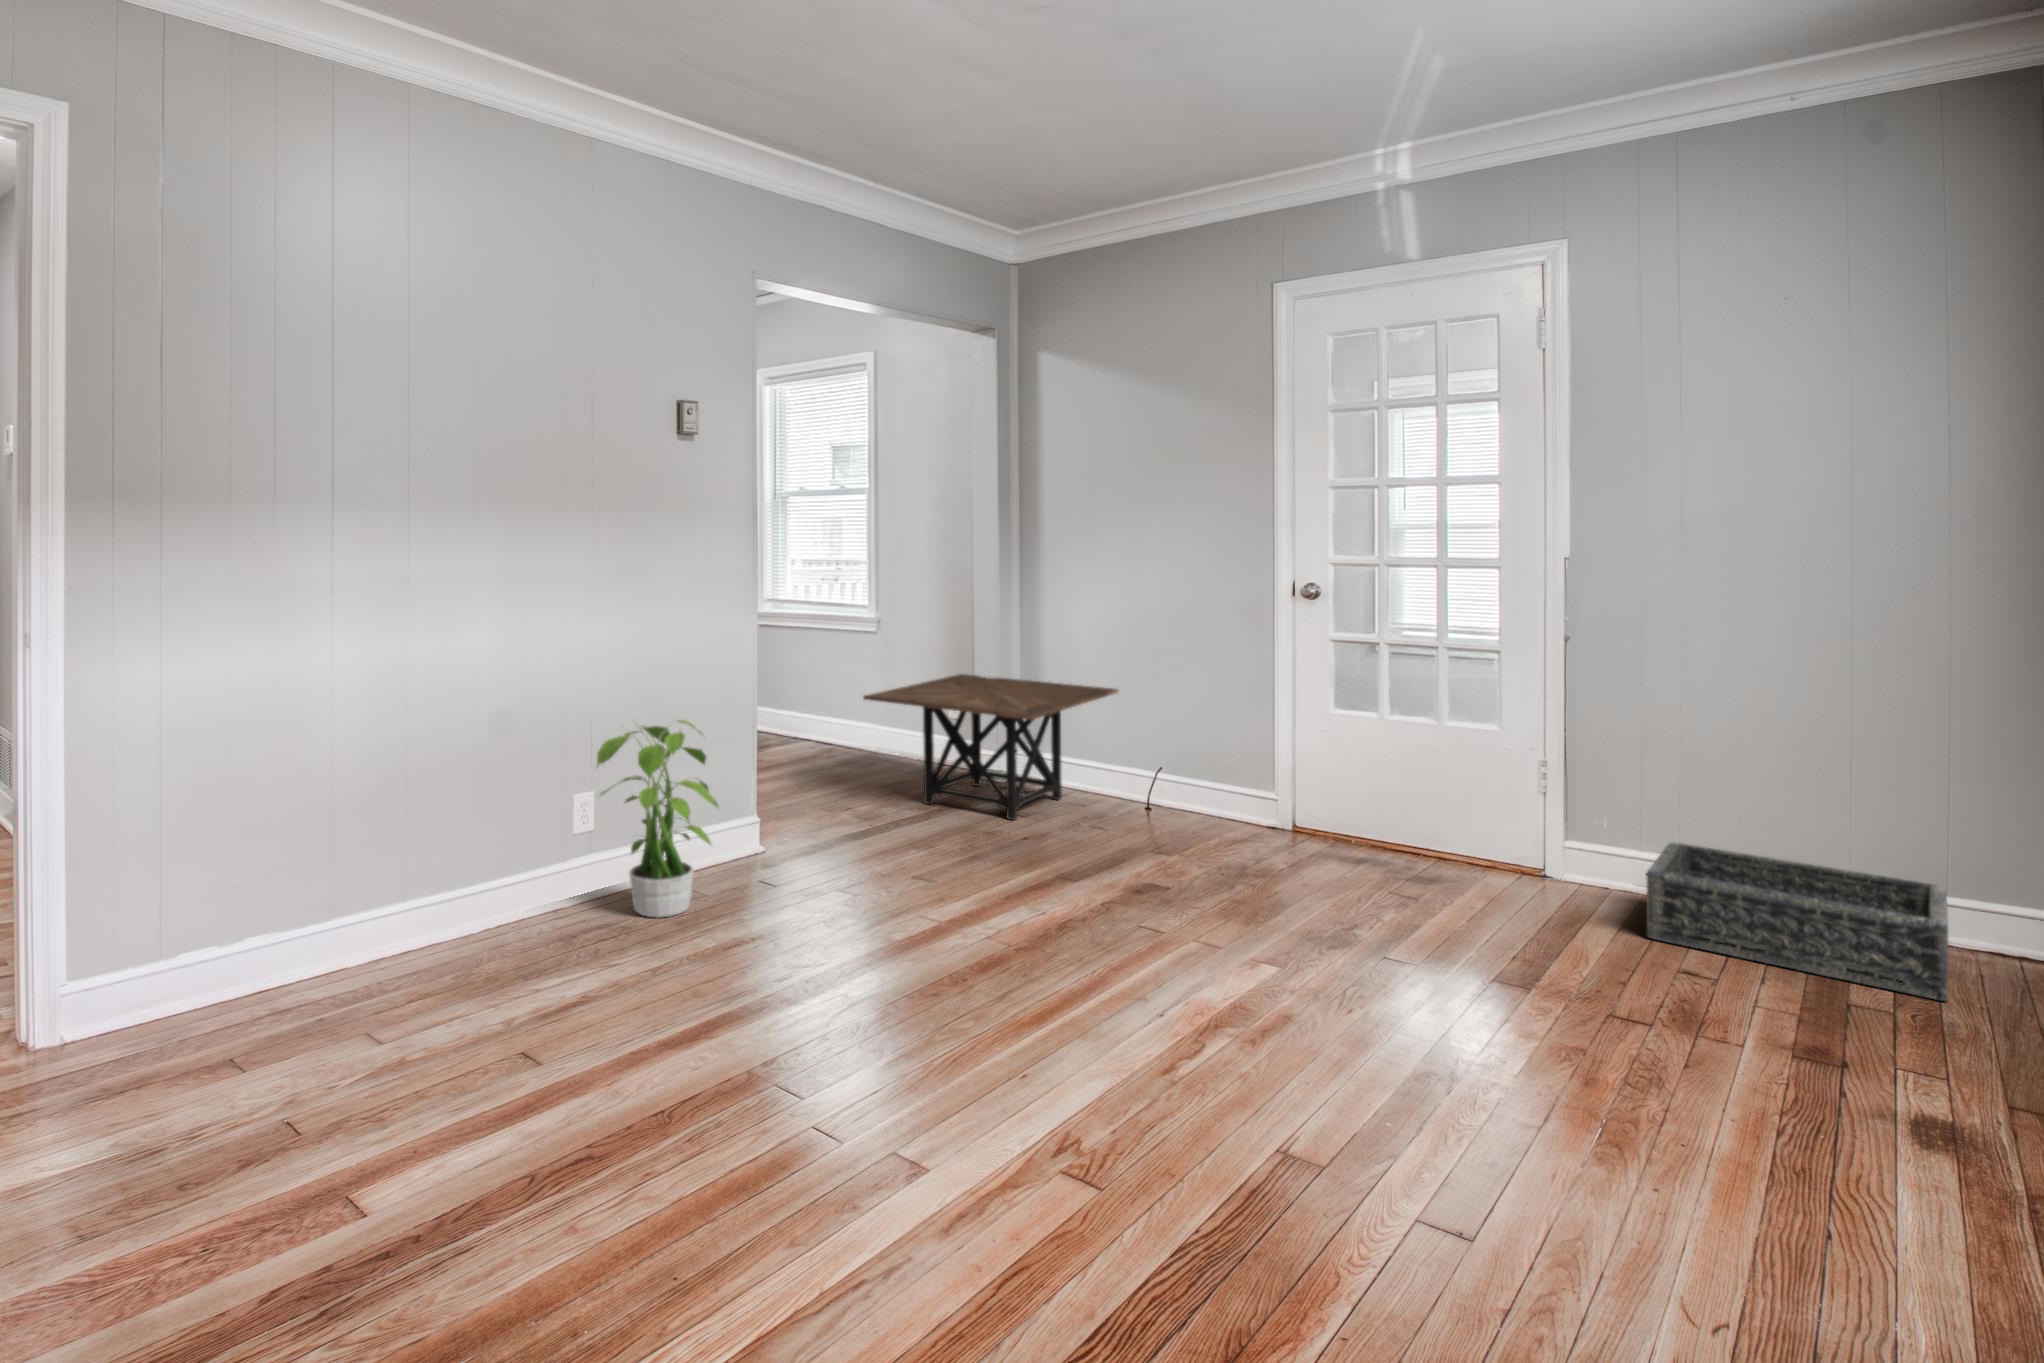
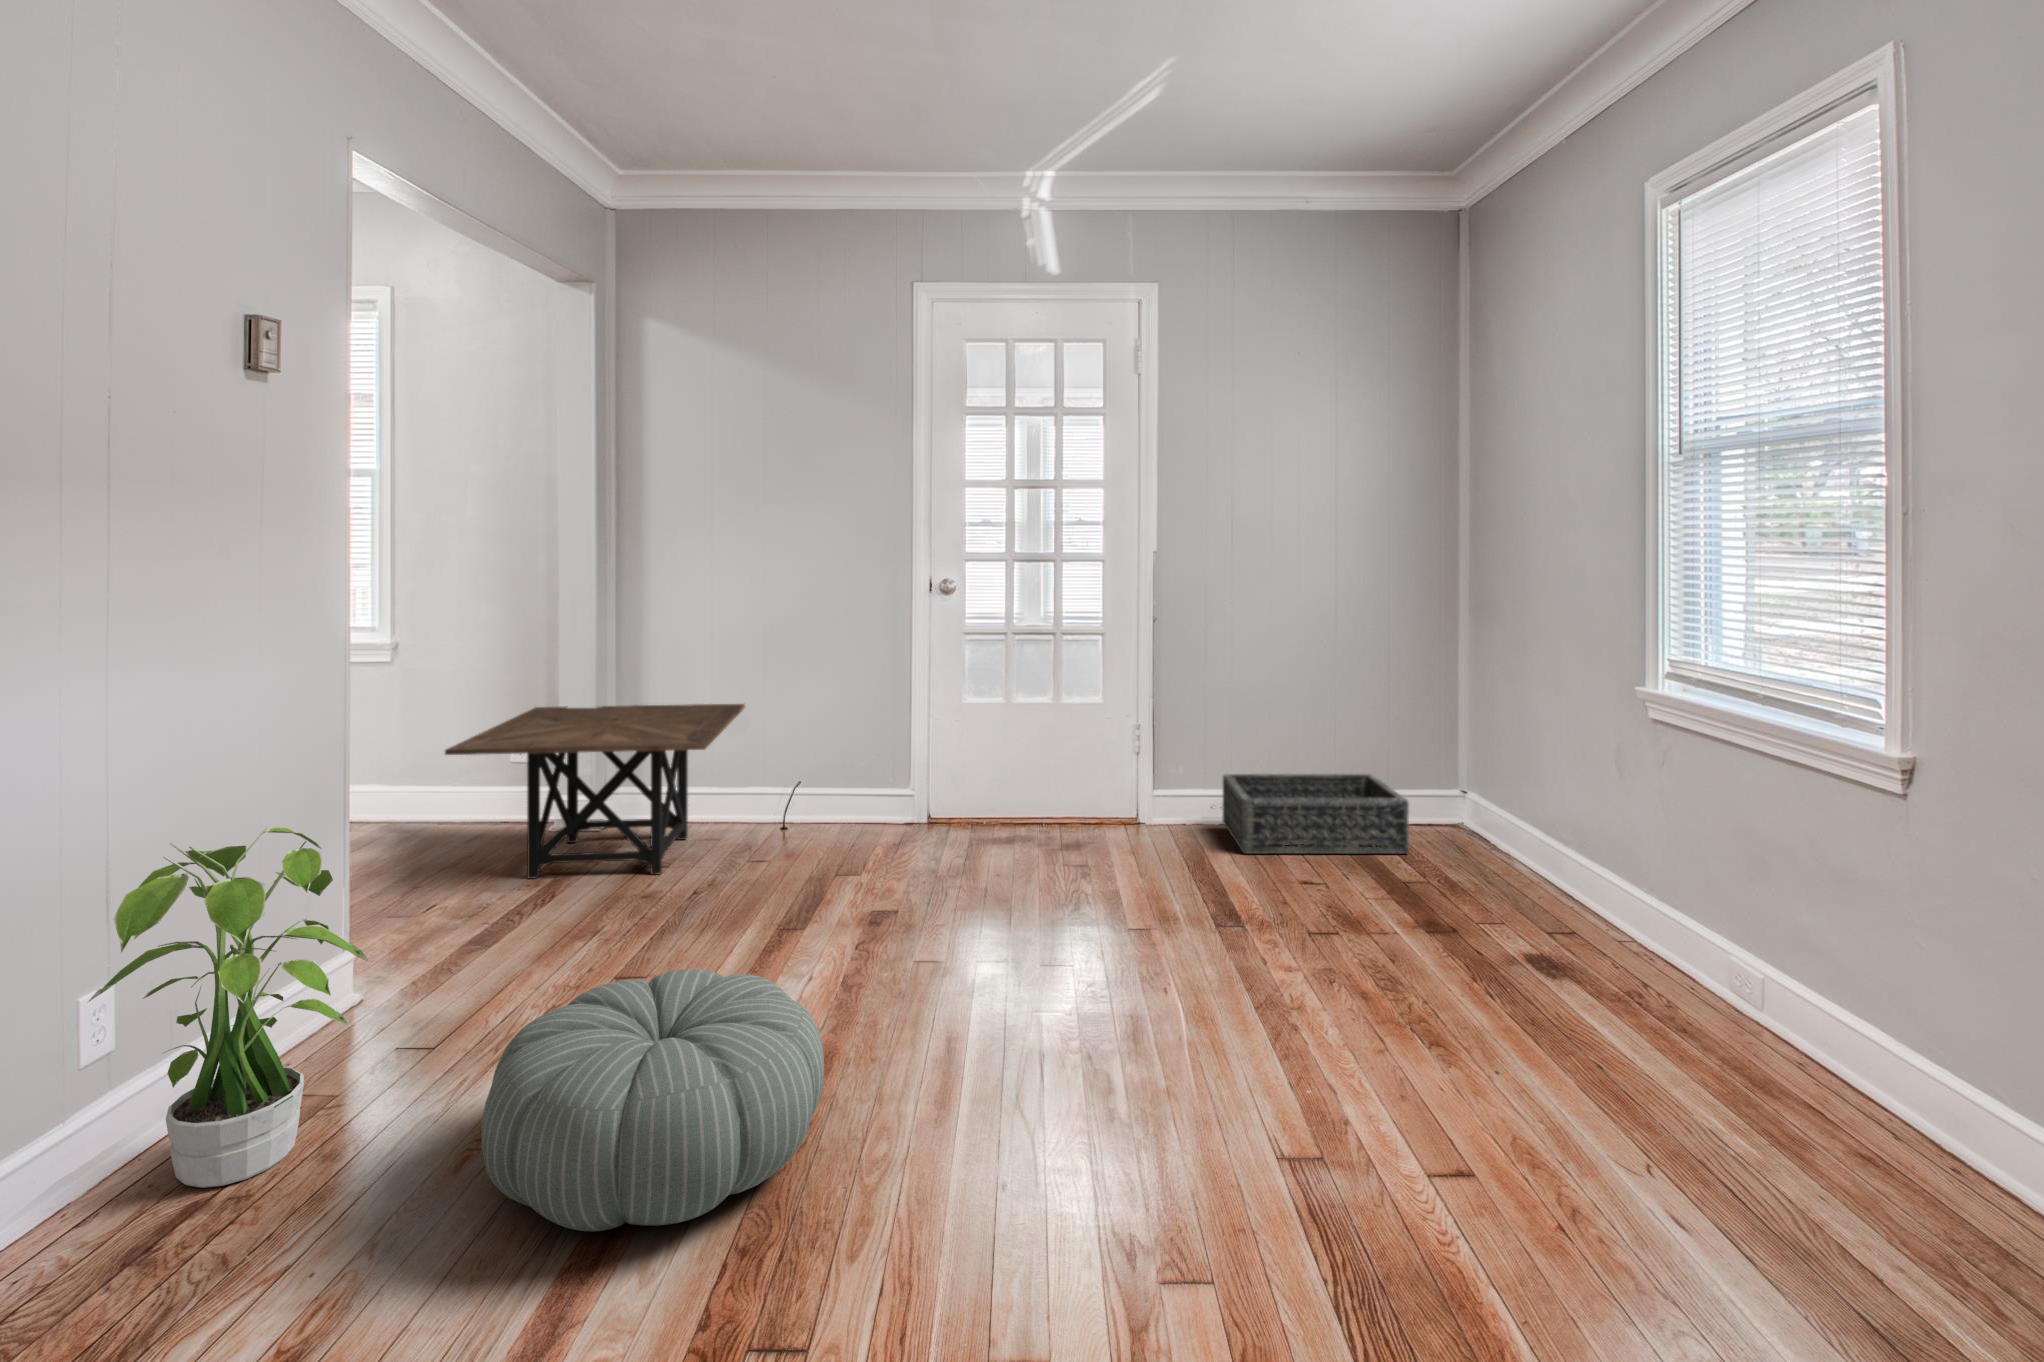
pouf: none [731,860,954,1012] -> present [481,969,824,1232]

